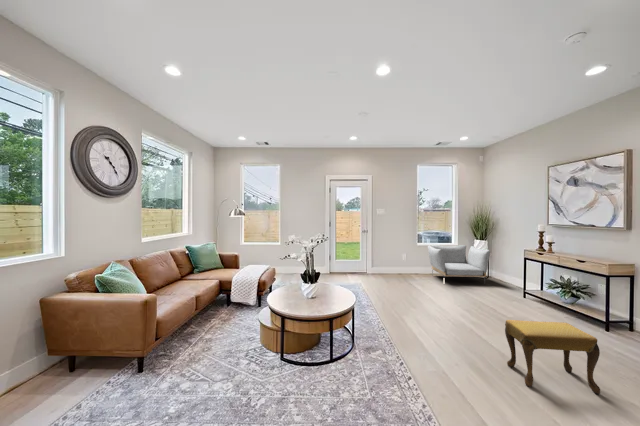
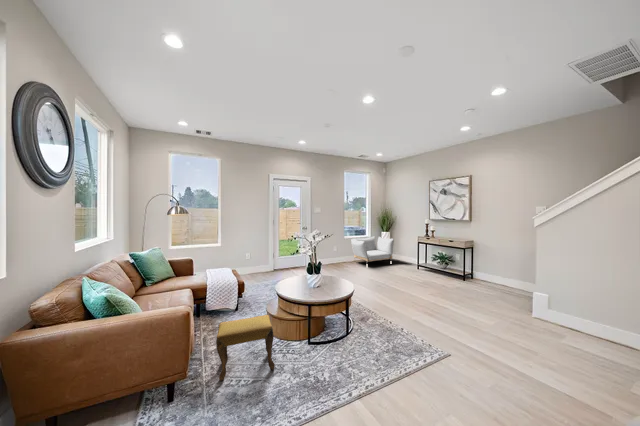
footstool: present [505,320,600,394] -> present [216,315,275,381]

